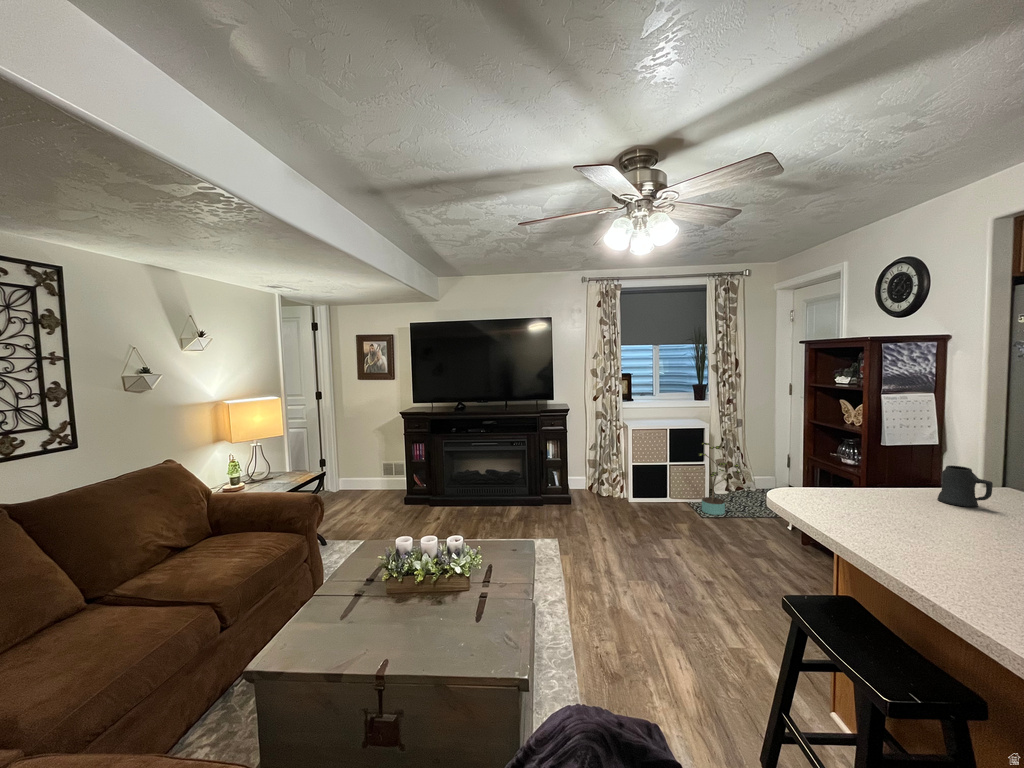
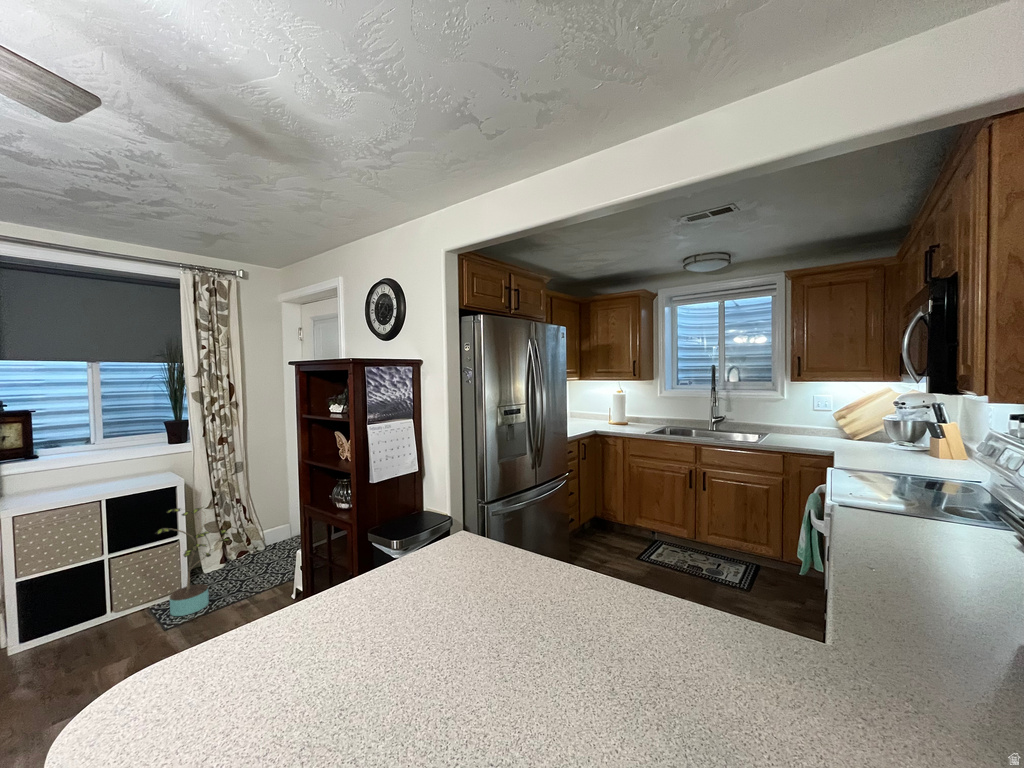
mug: present [937,465,993,507] -> none [382,551,438,622]

